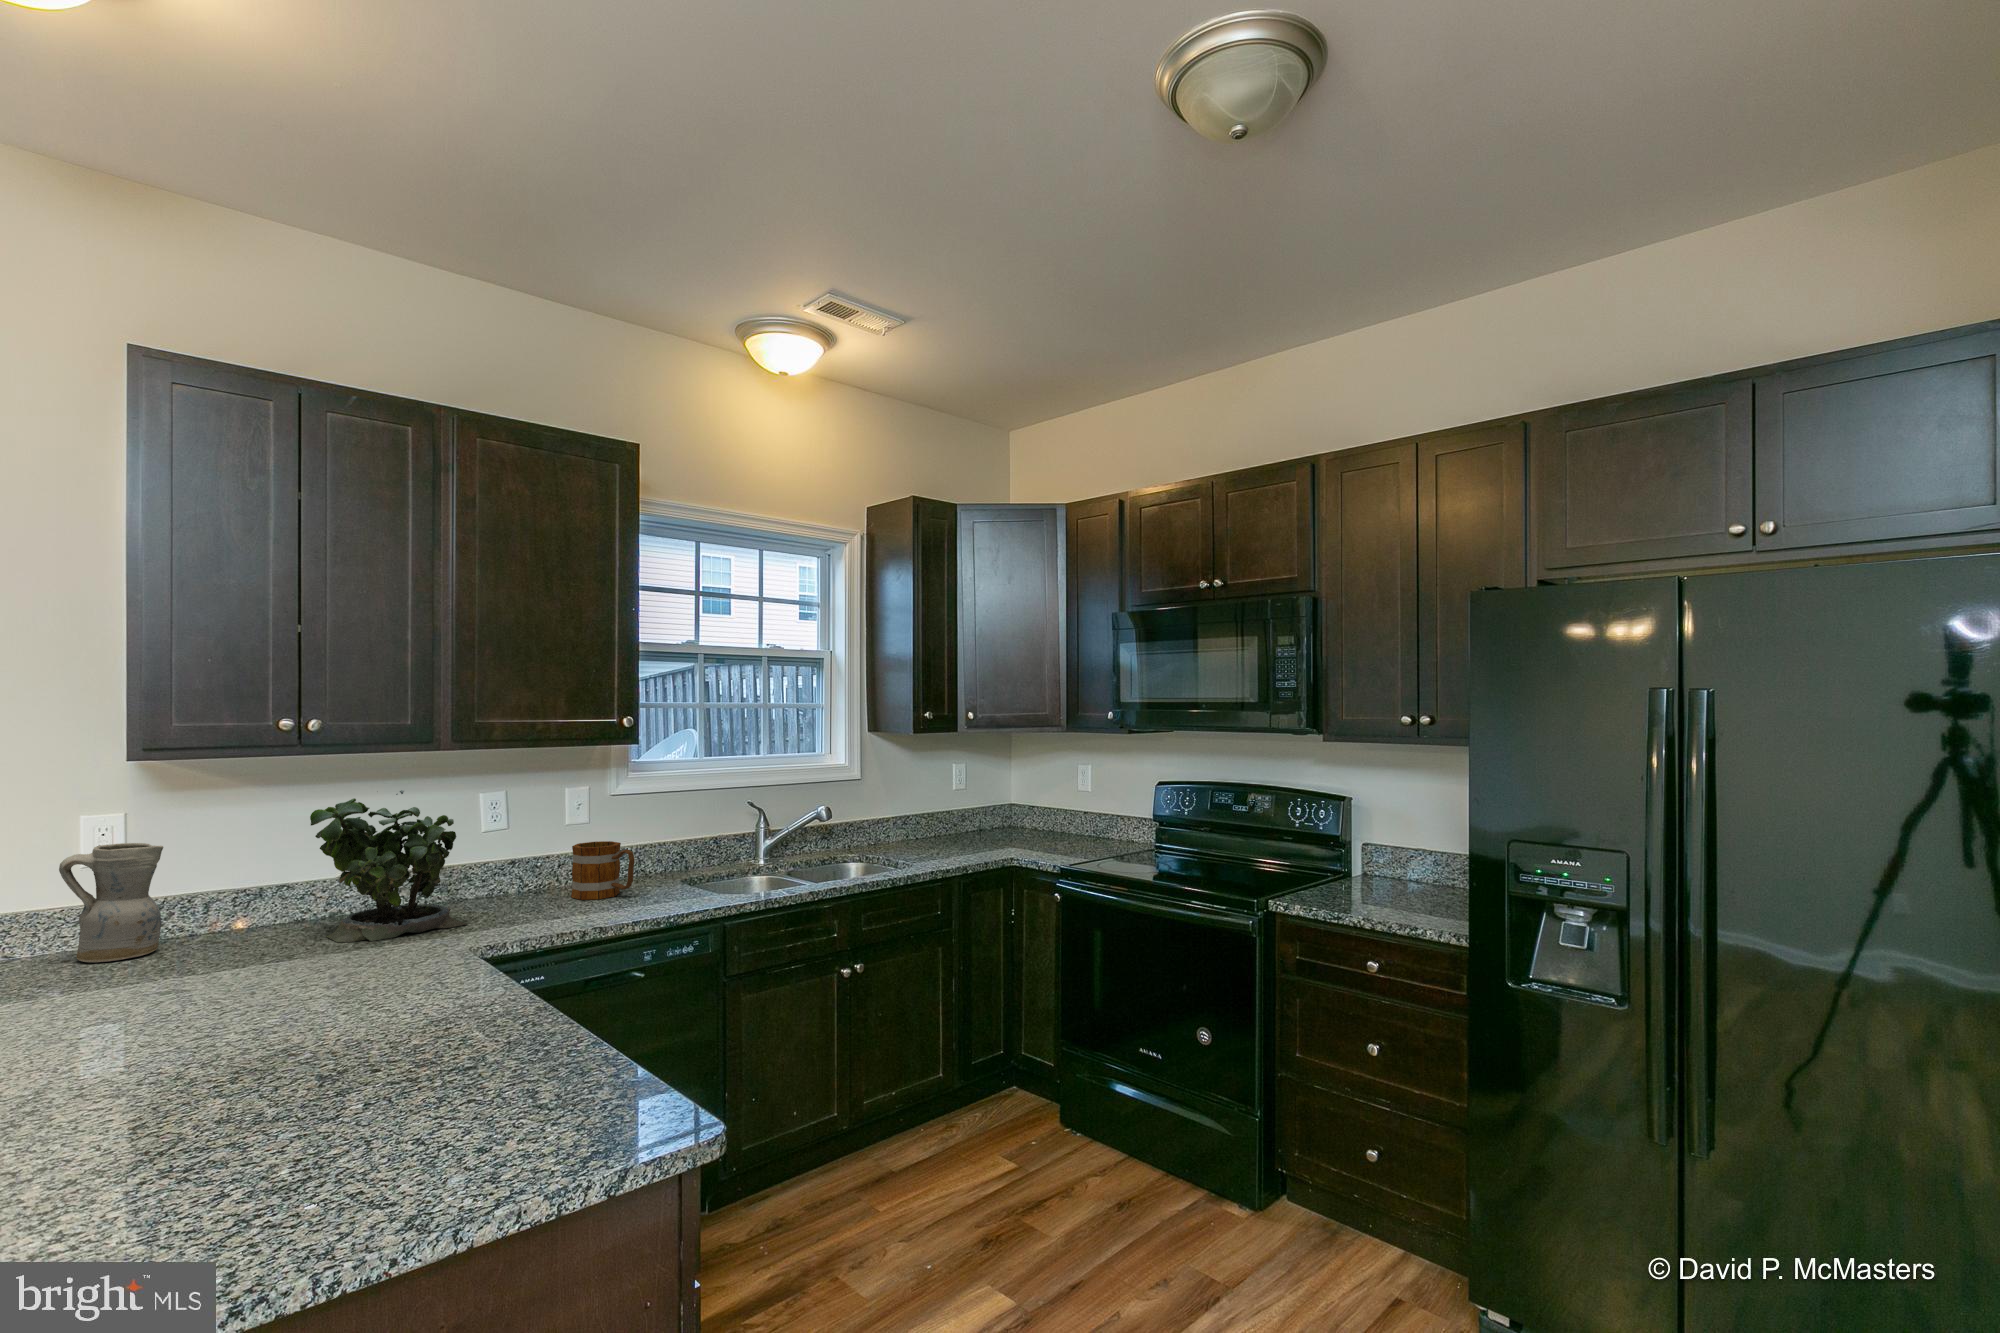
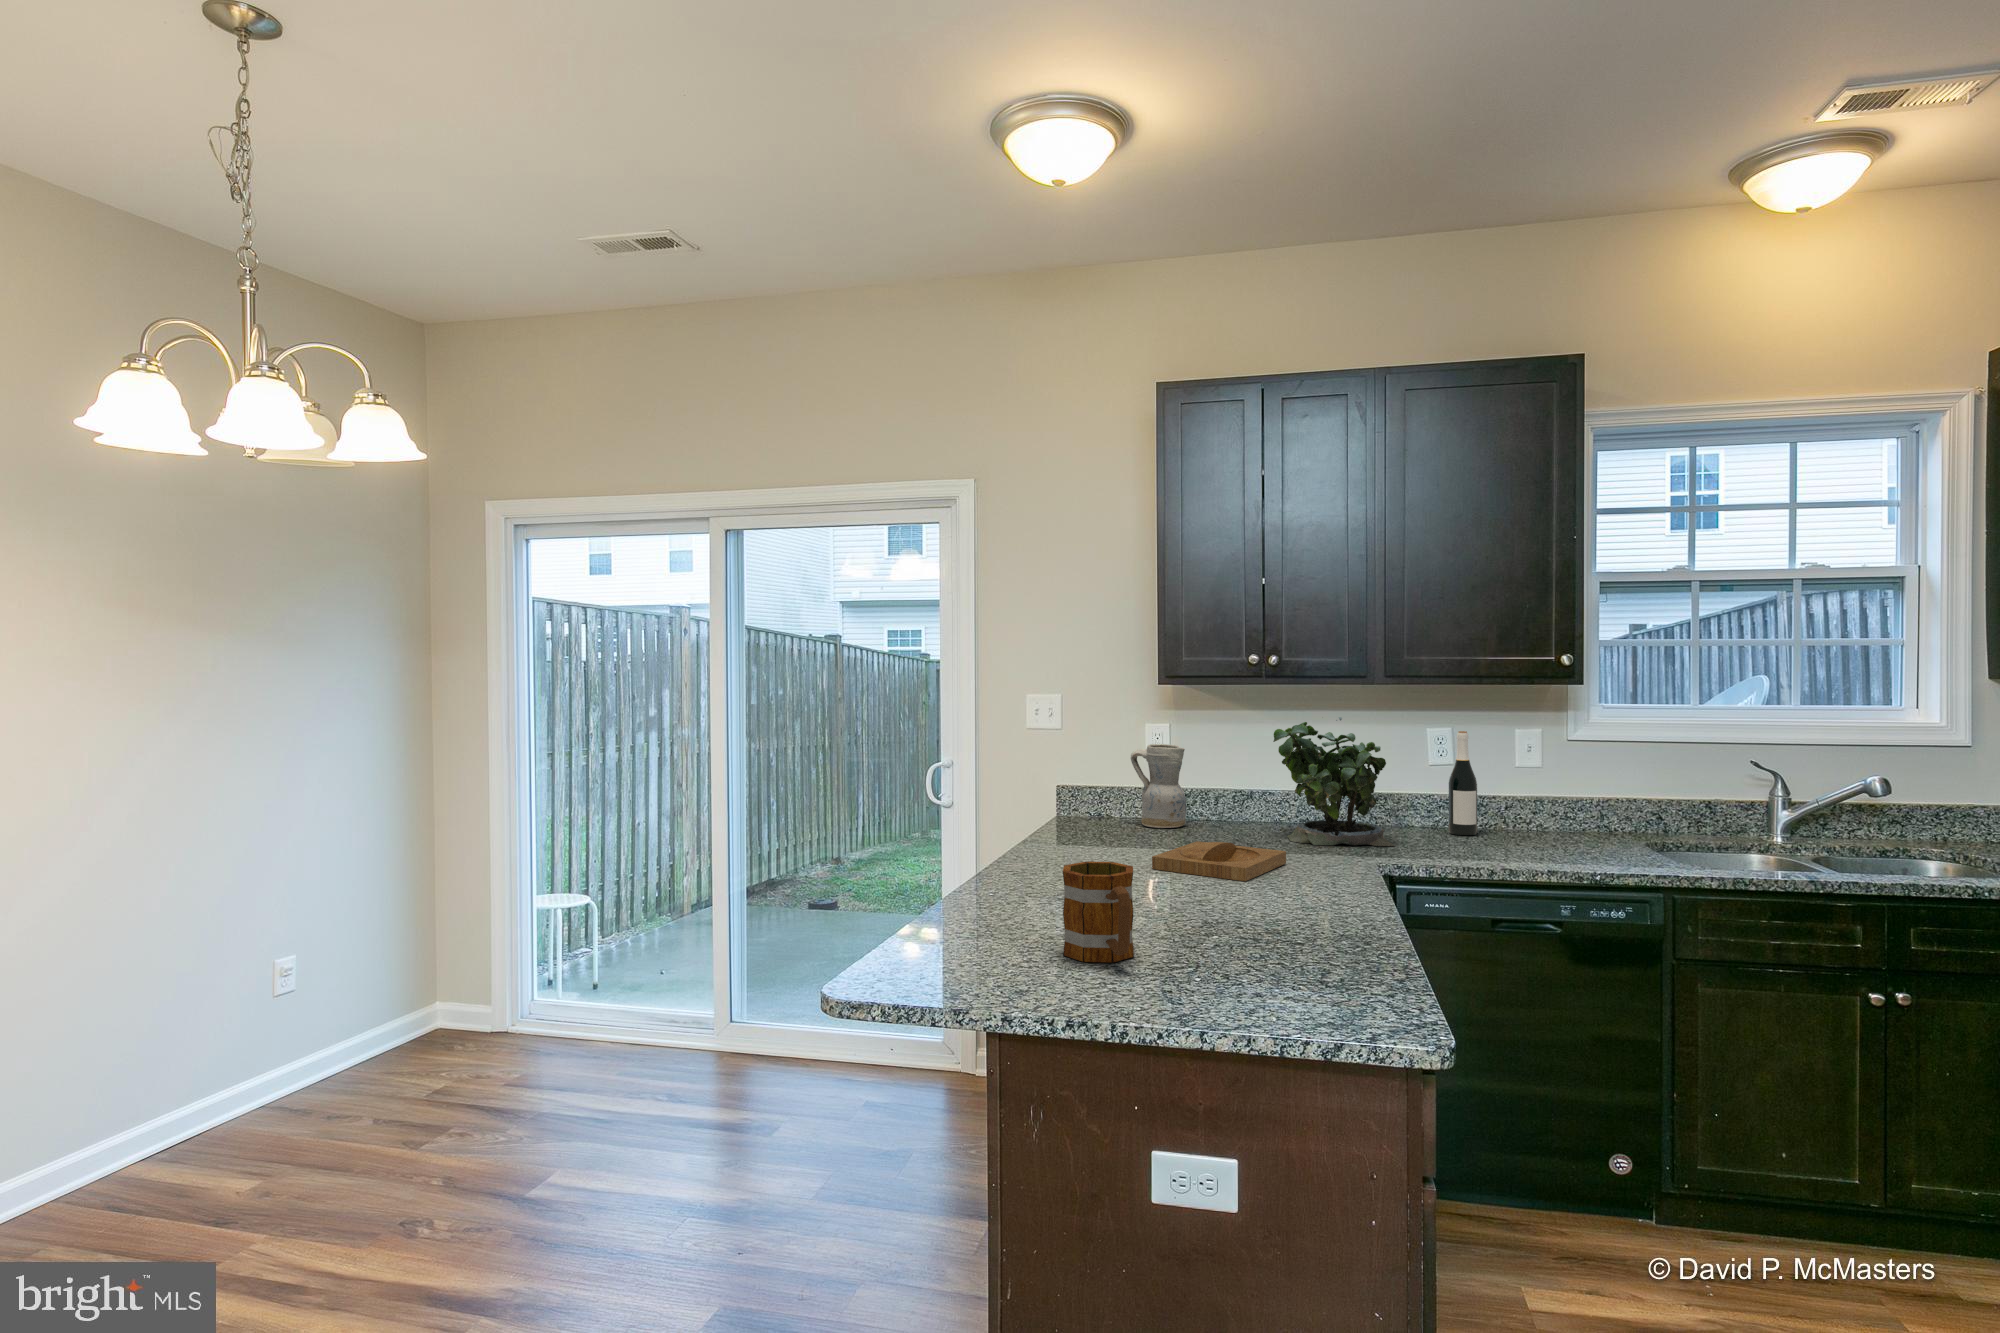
wine bottle: none [508,795,538,900] -> present [1449,731,1477,835]
mug: present [571,841,635,900] -> present [1063,862,1134,963]
tray: none [160,957,360,1023] -> present [1152,841,1286,881]

